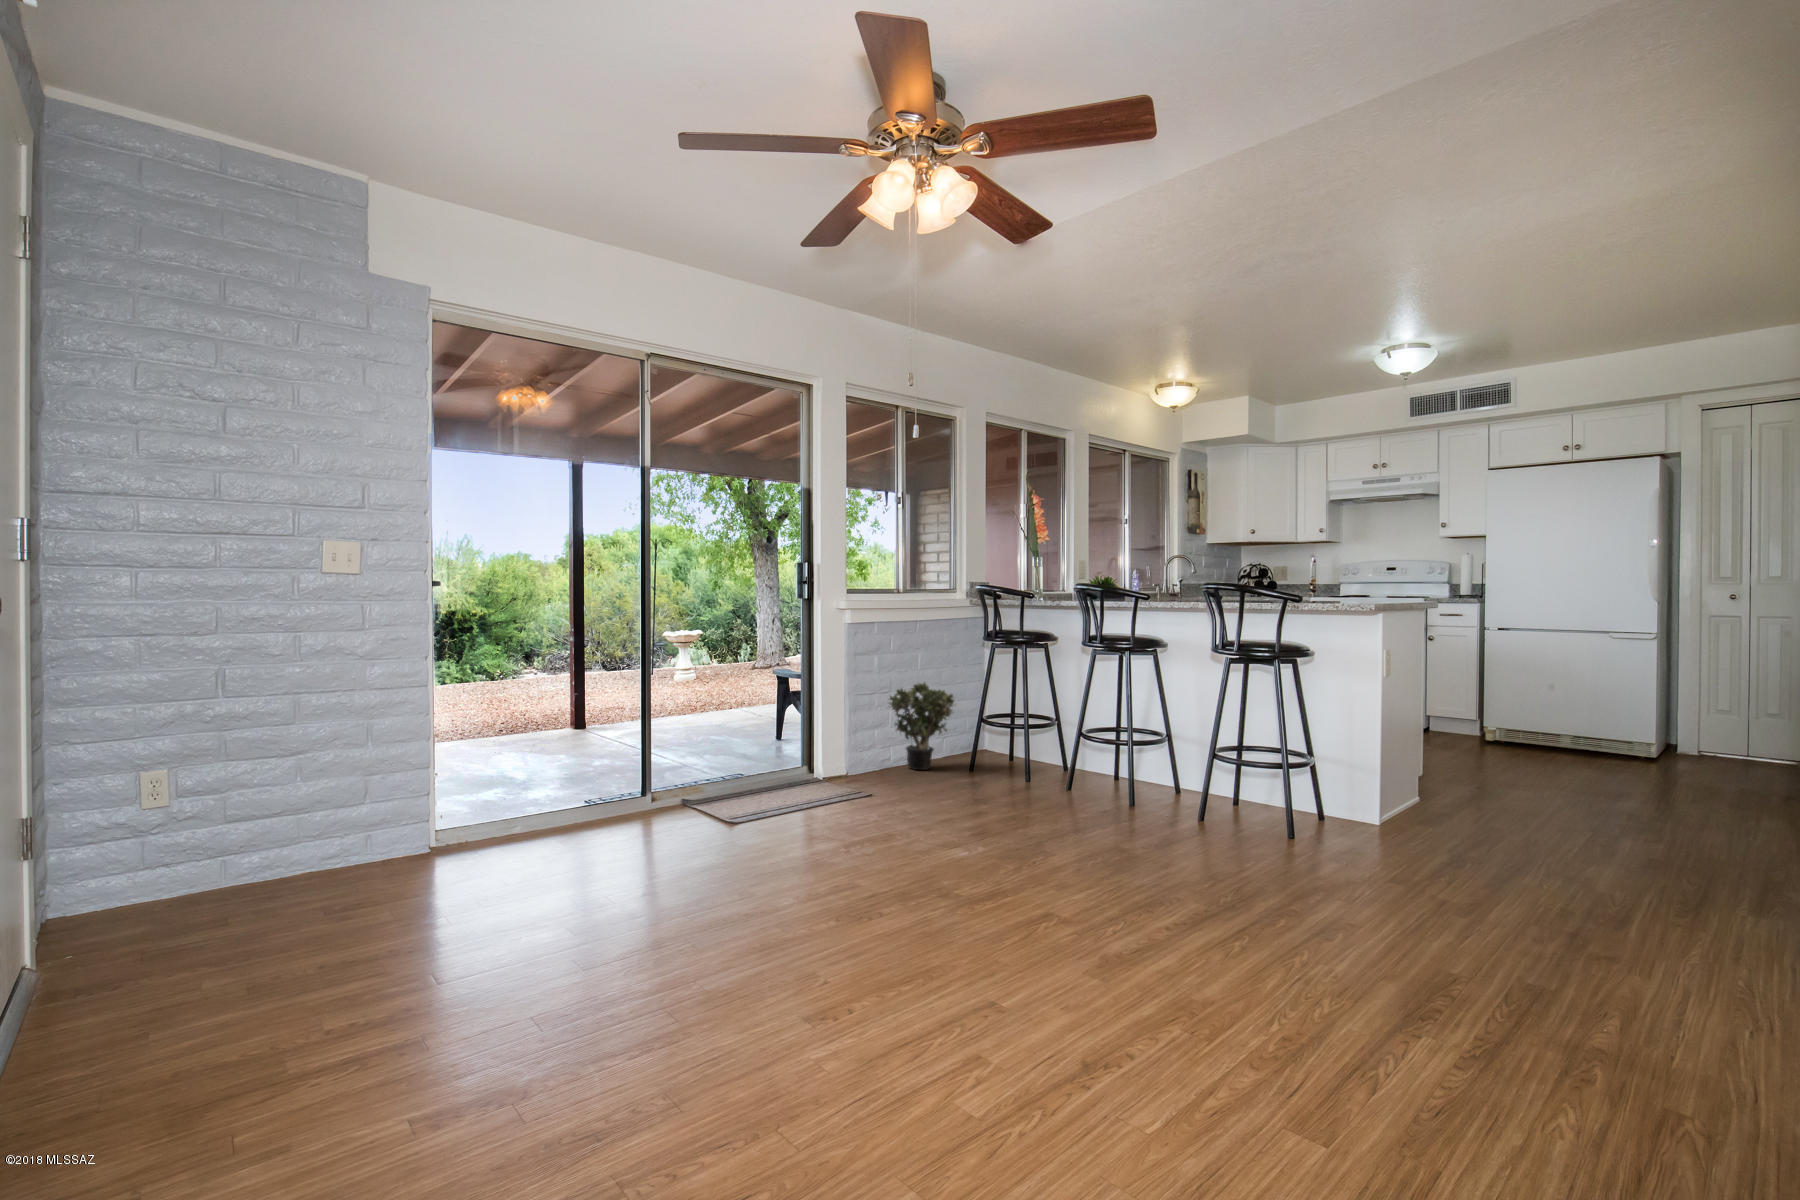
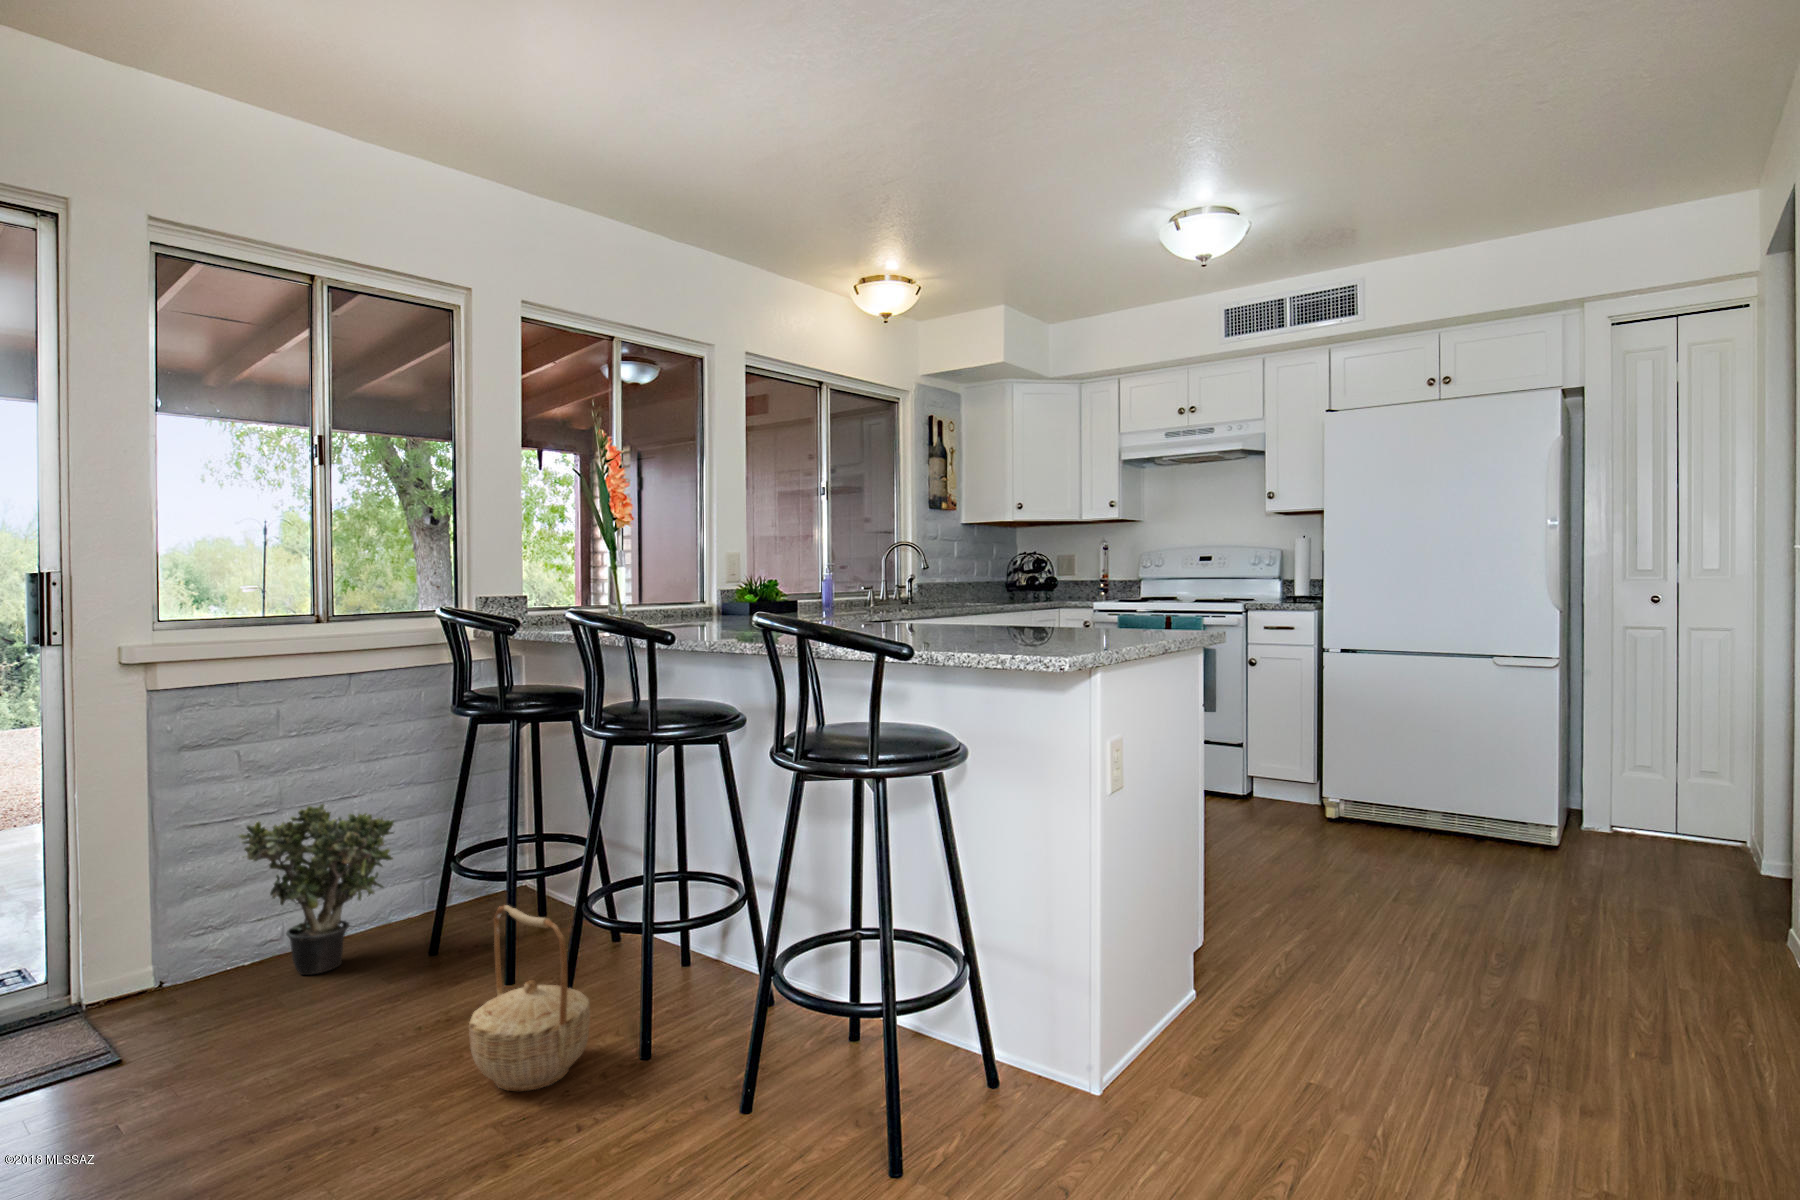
basket: none [1057,720,1113,803] -> present [469,905,590,1091]

